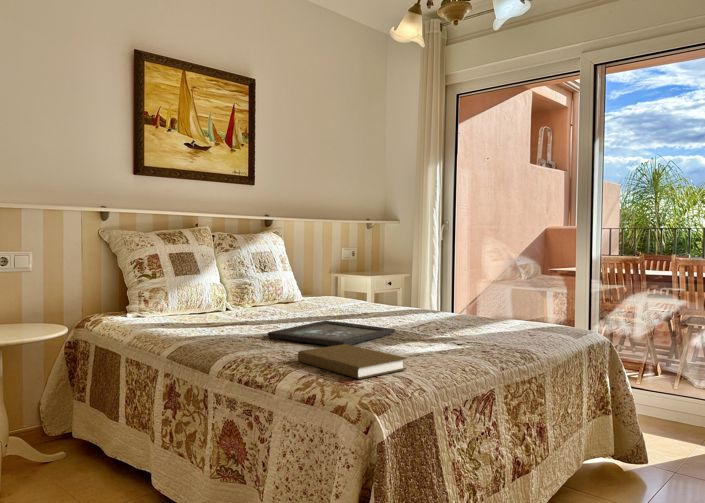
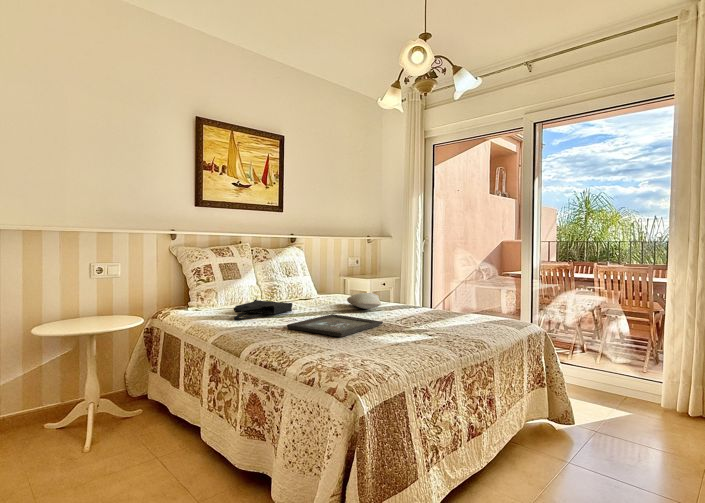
pillow: none [343,294,390,314] -> present [347,293,381,309]
tote bag: none [192,302,270,328] -> present [234,300,292,321]
book: present [298,344,407,379] -> none [305,335,386,366]

